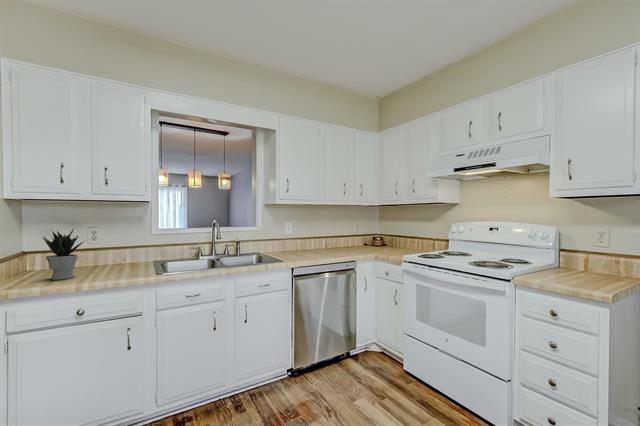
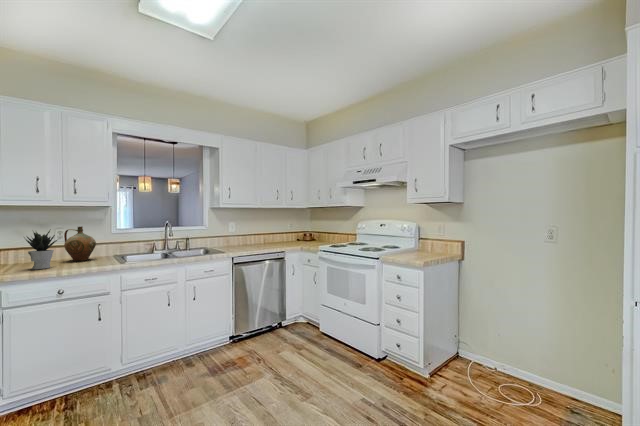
ceramic jug: none [95,225,132,268] -> present [64,226,96,261]

